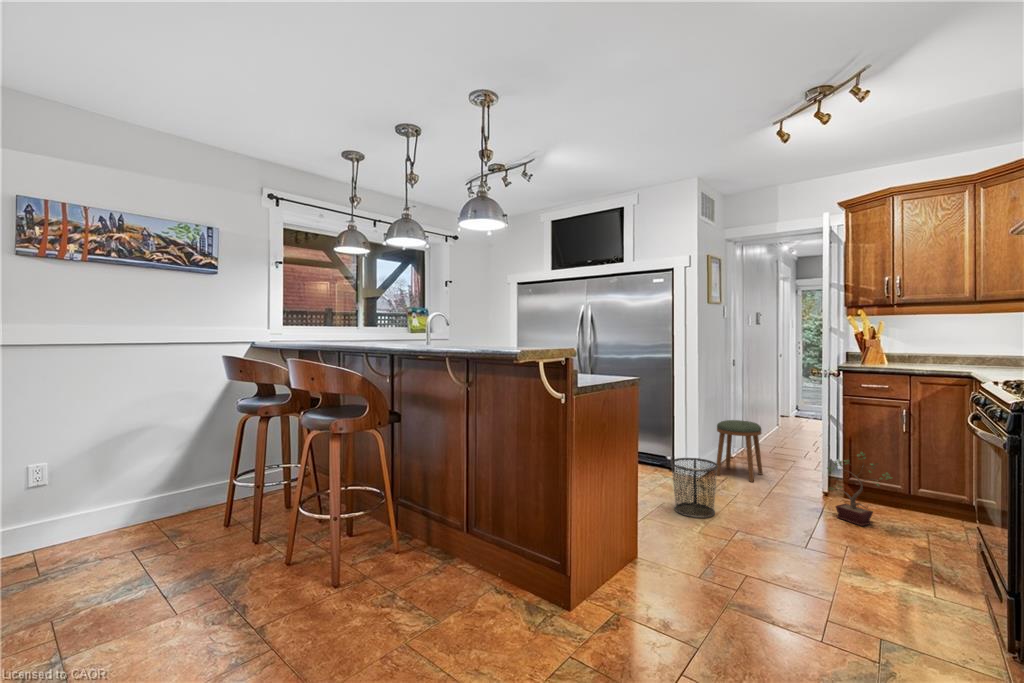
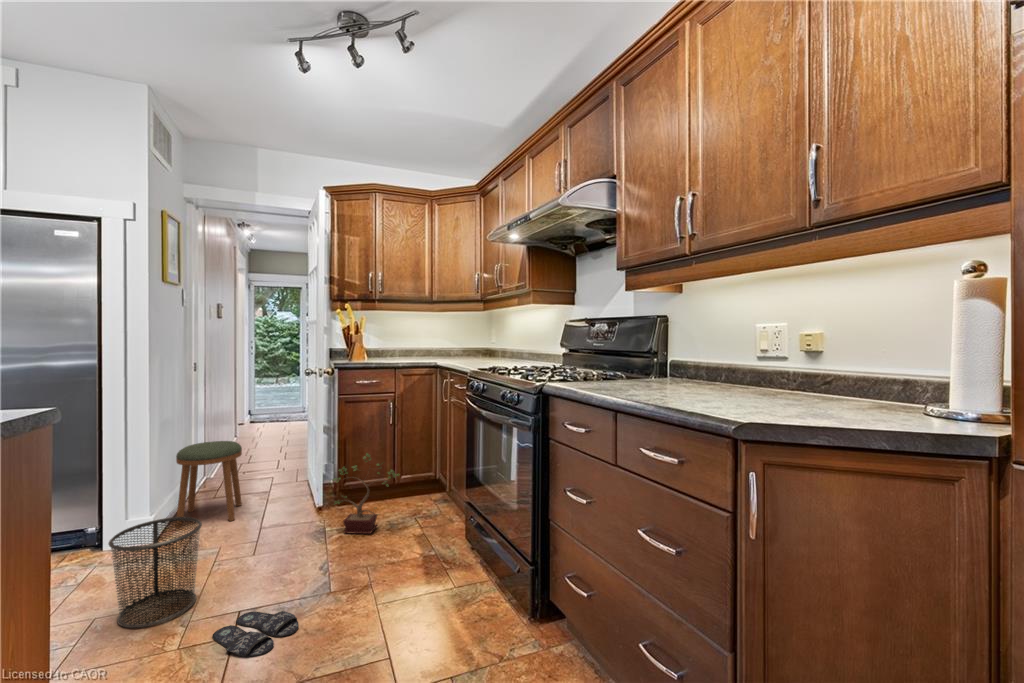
slippers: none [717,532,770,555] -> present [212,611,298,657]

